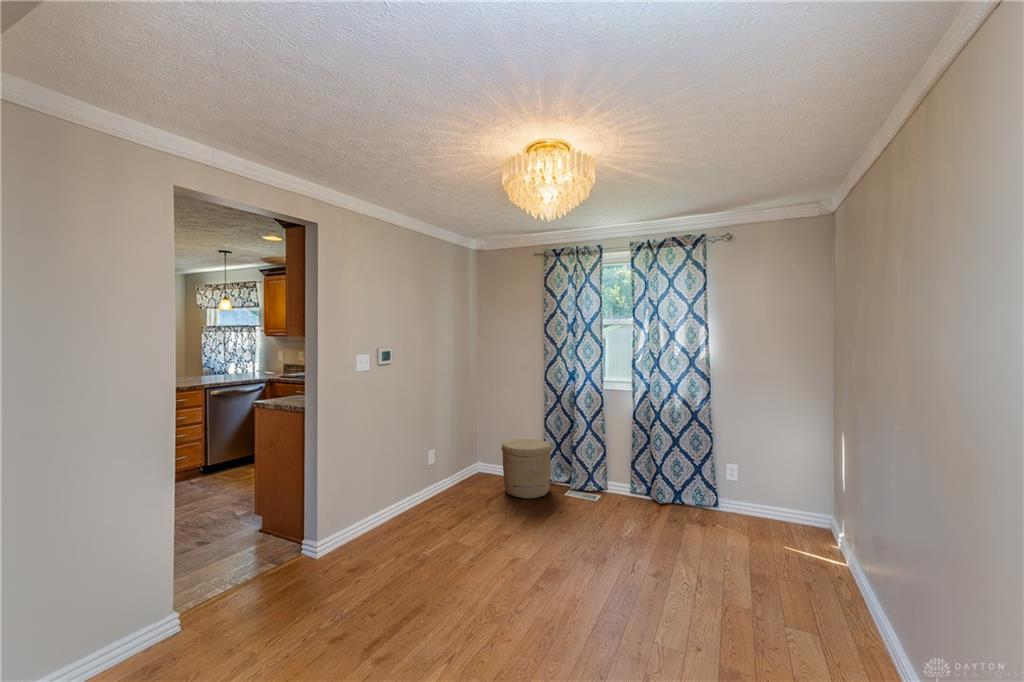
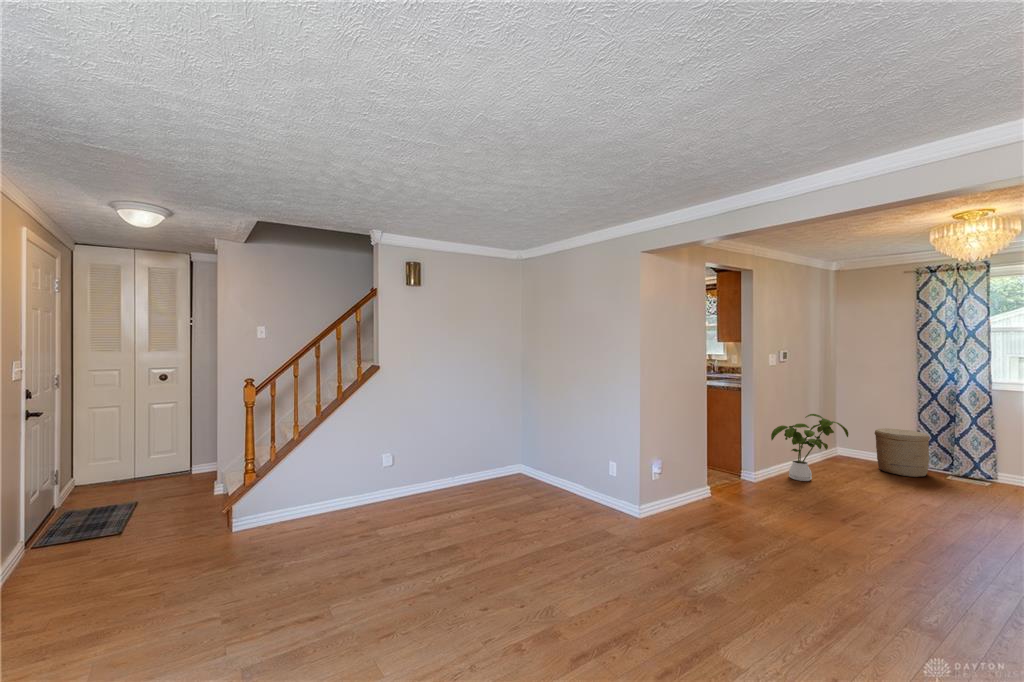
house plant: none [354,438,452,536] -> present [771,414,848,481]

